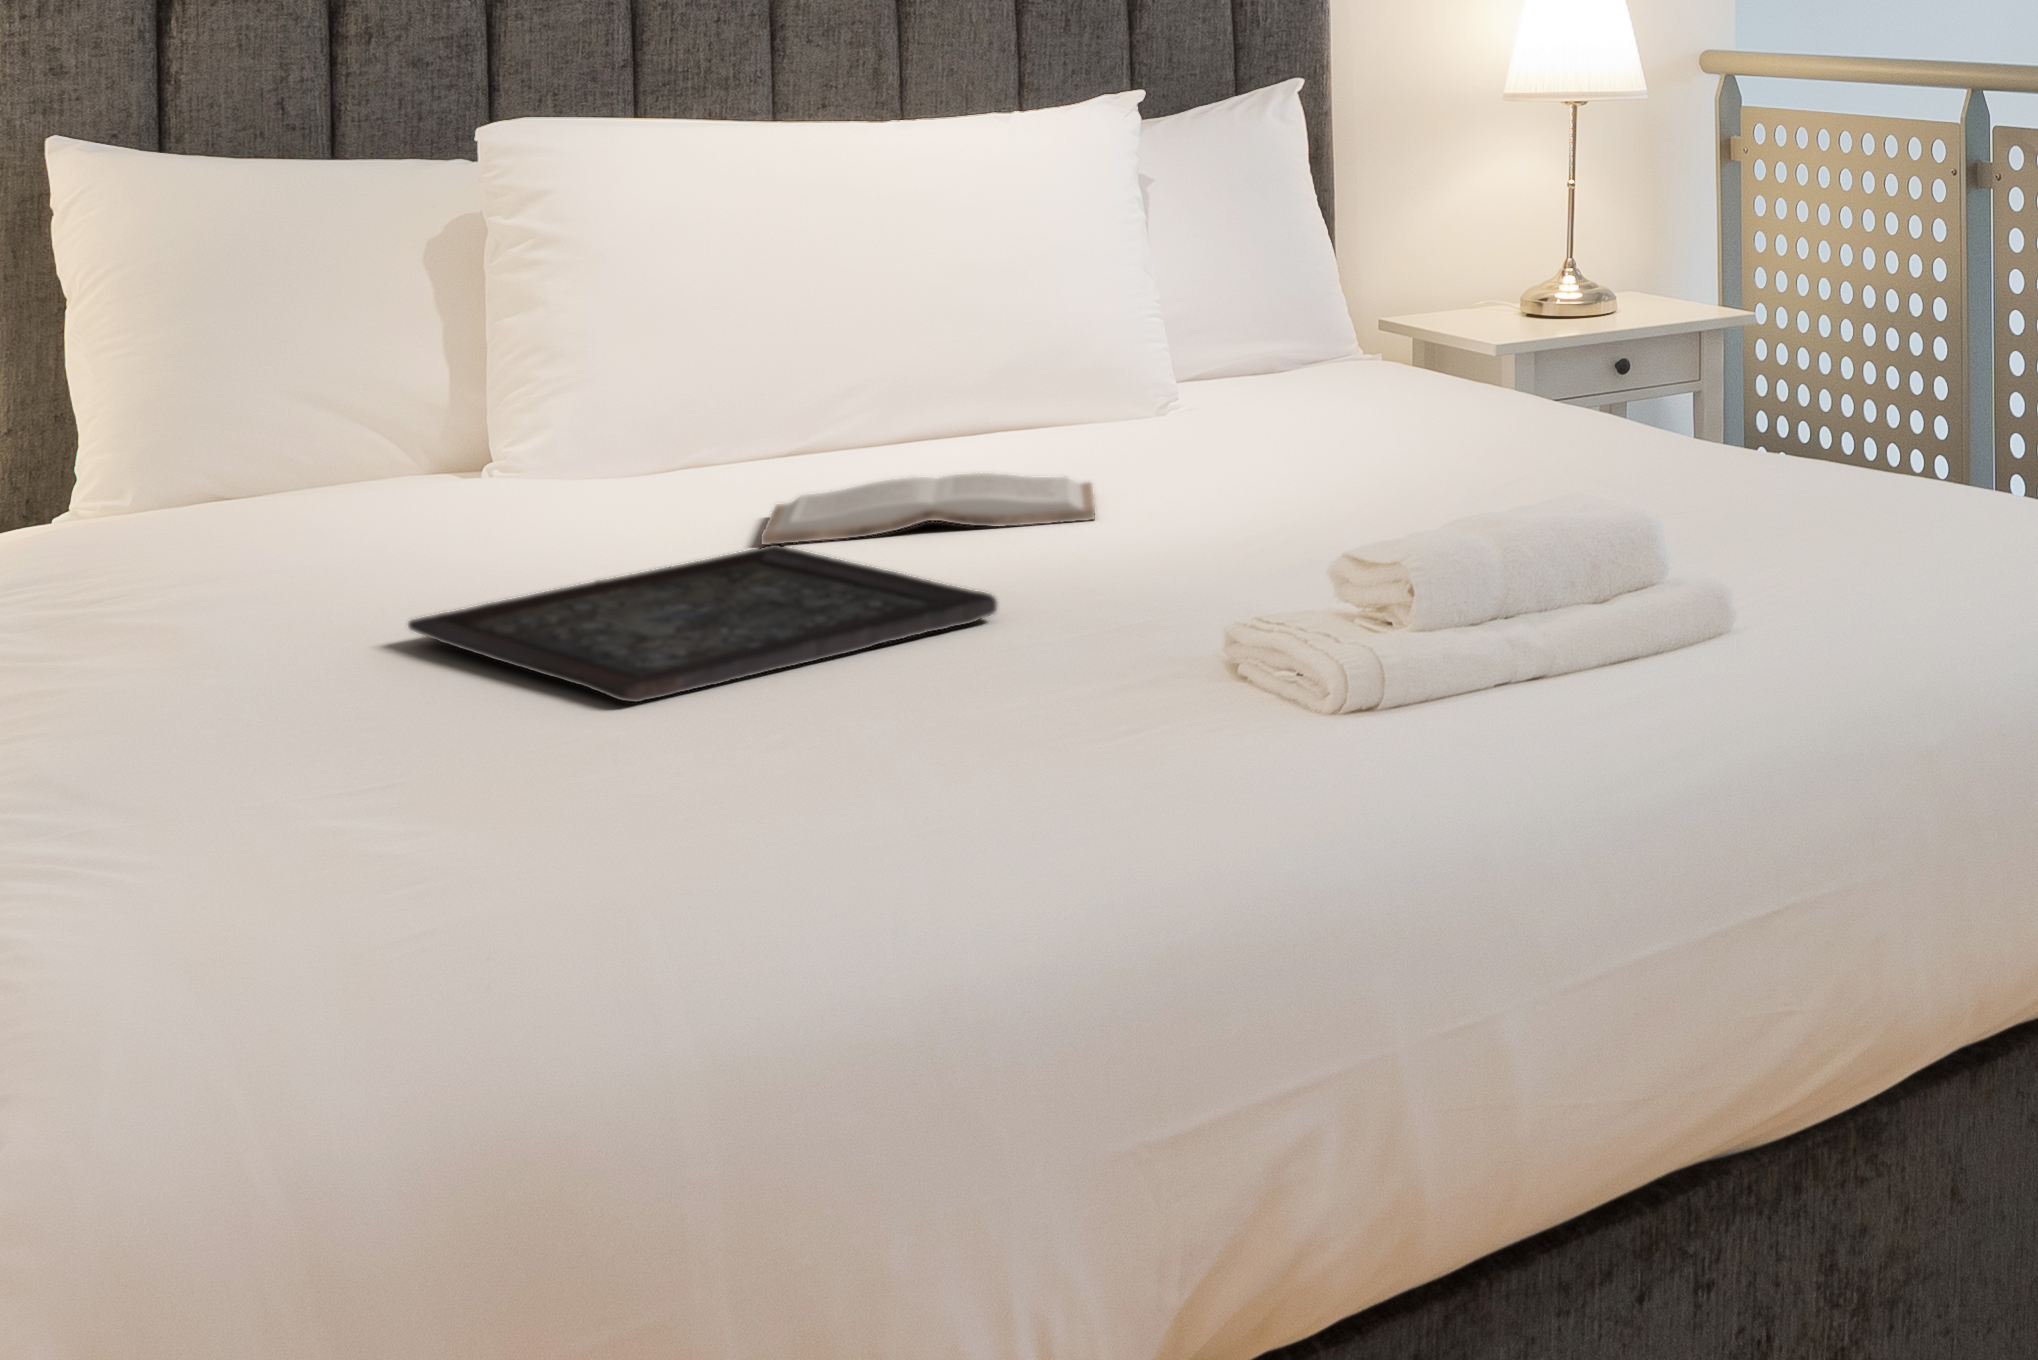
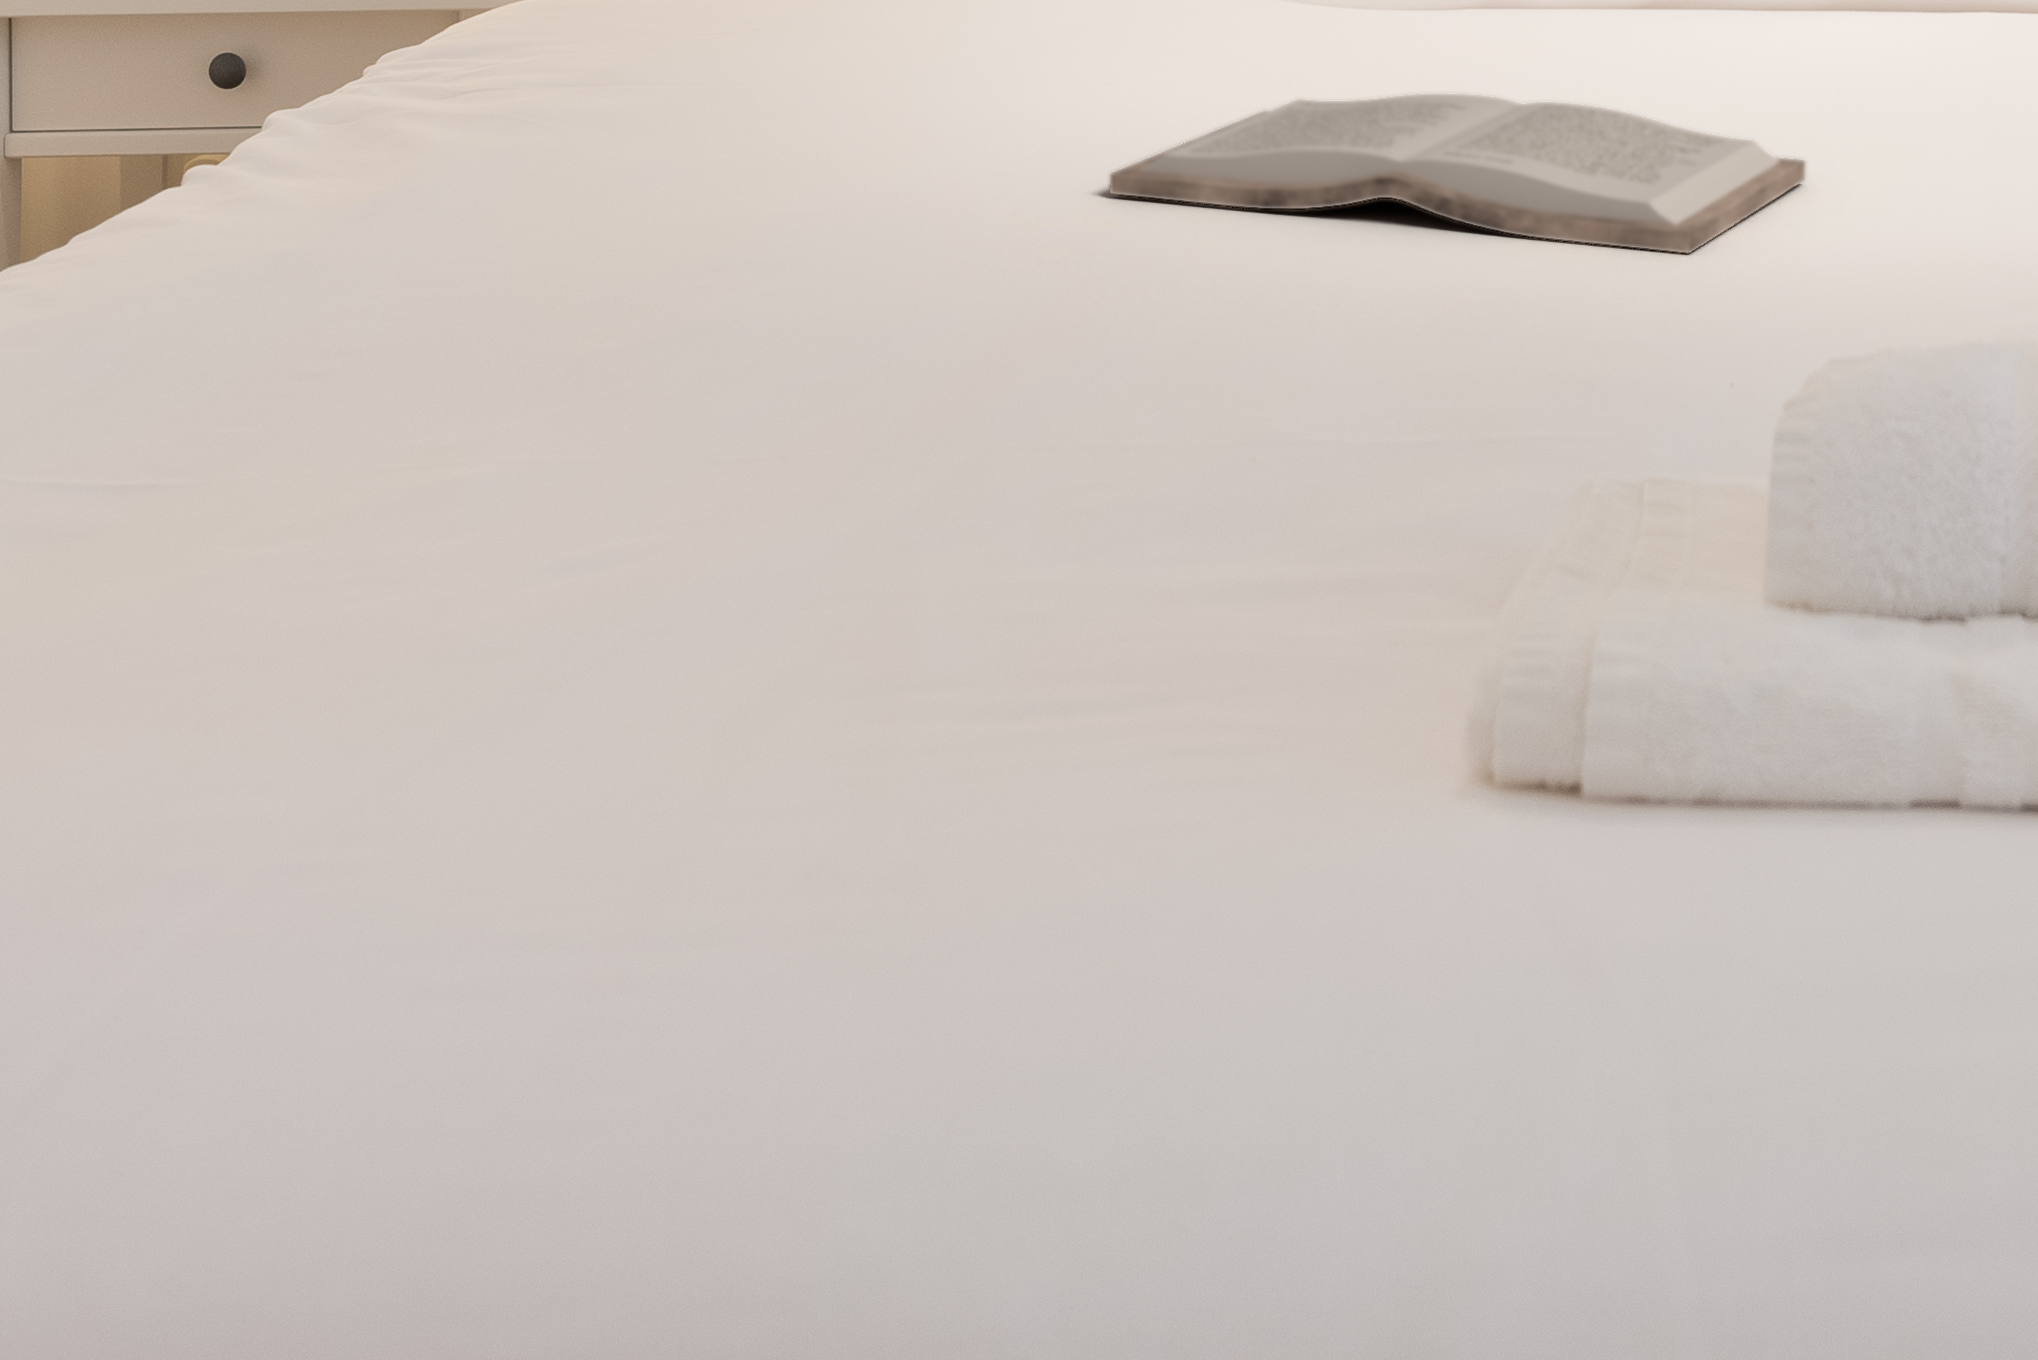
tray: present [408,545,998,702] -> none [49,205,1024,554]

